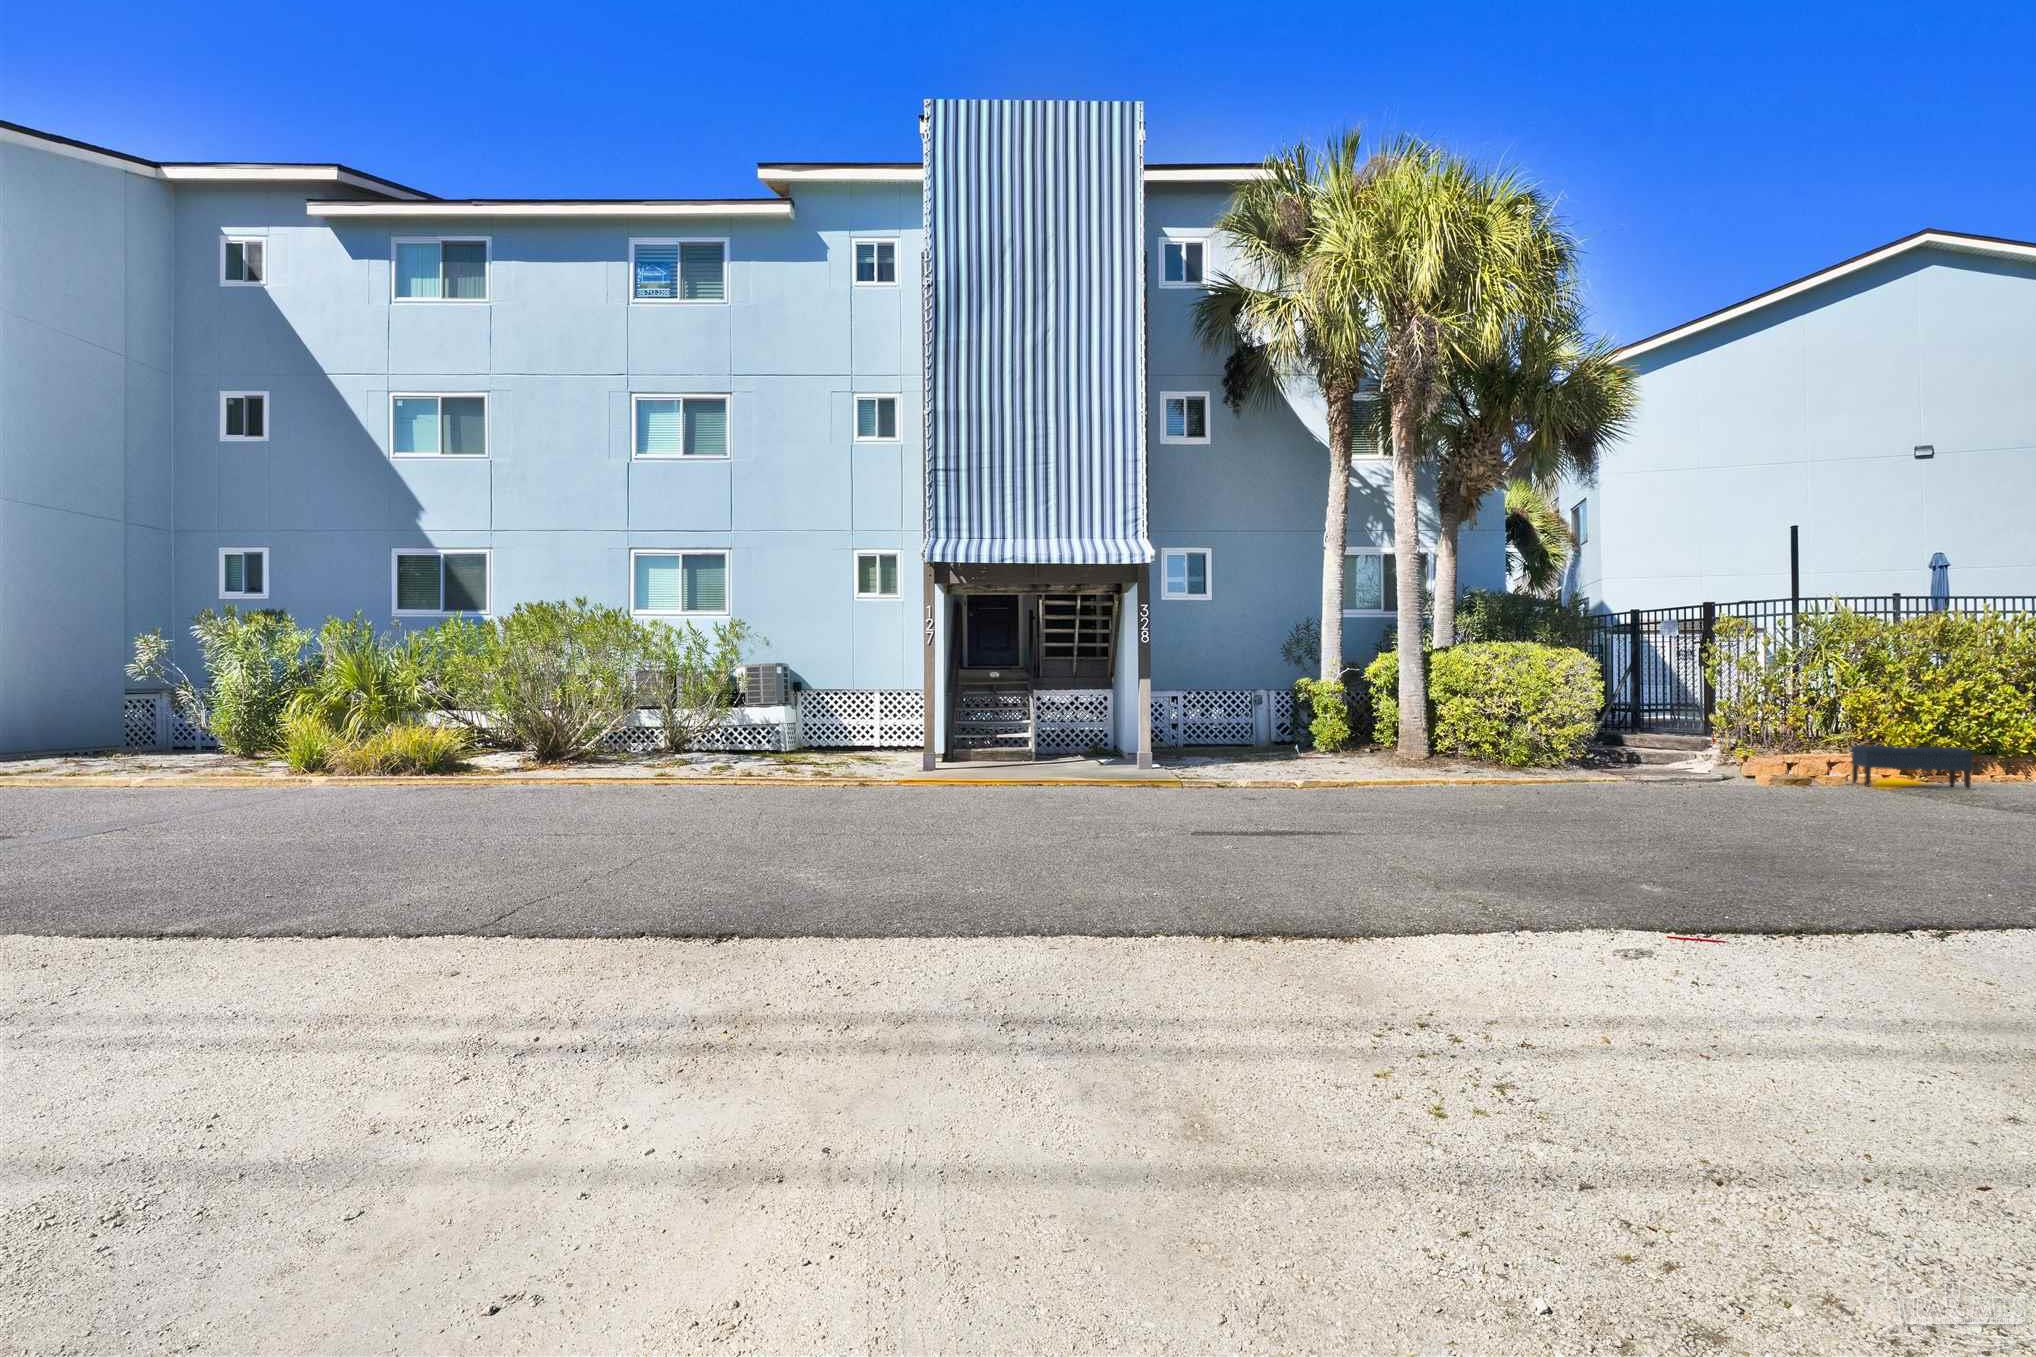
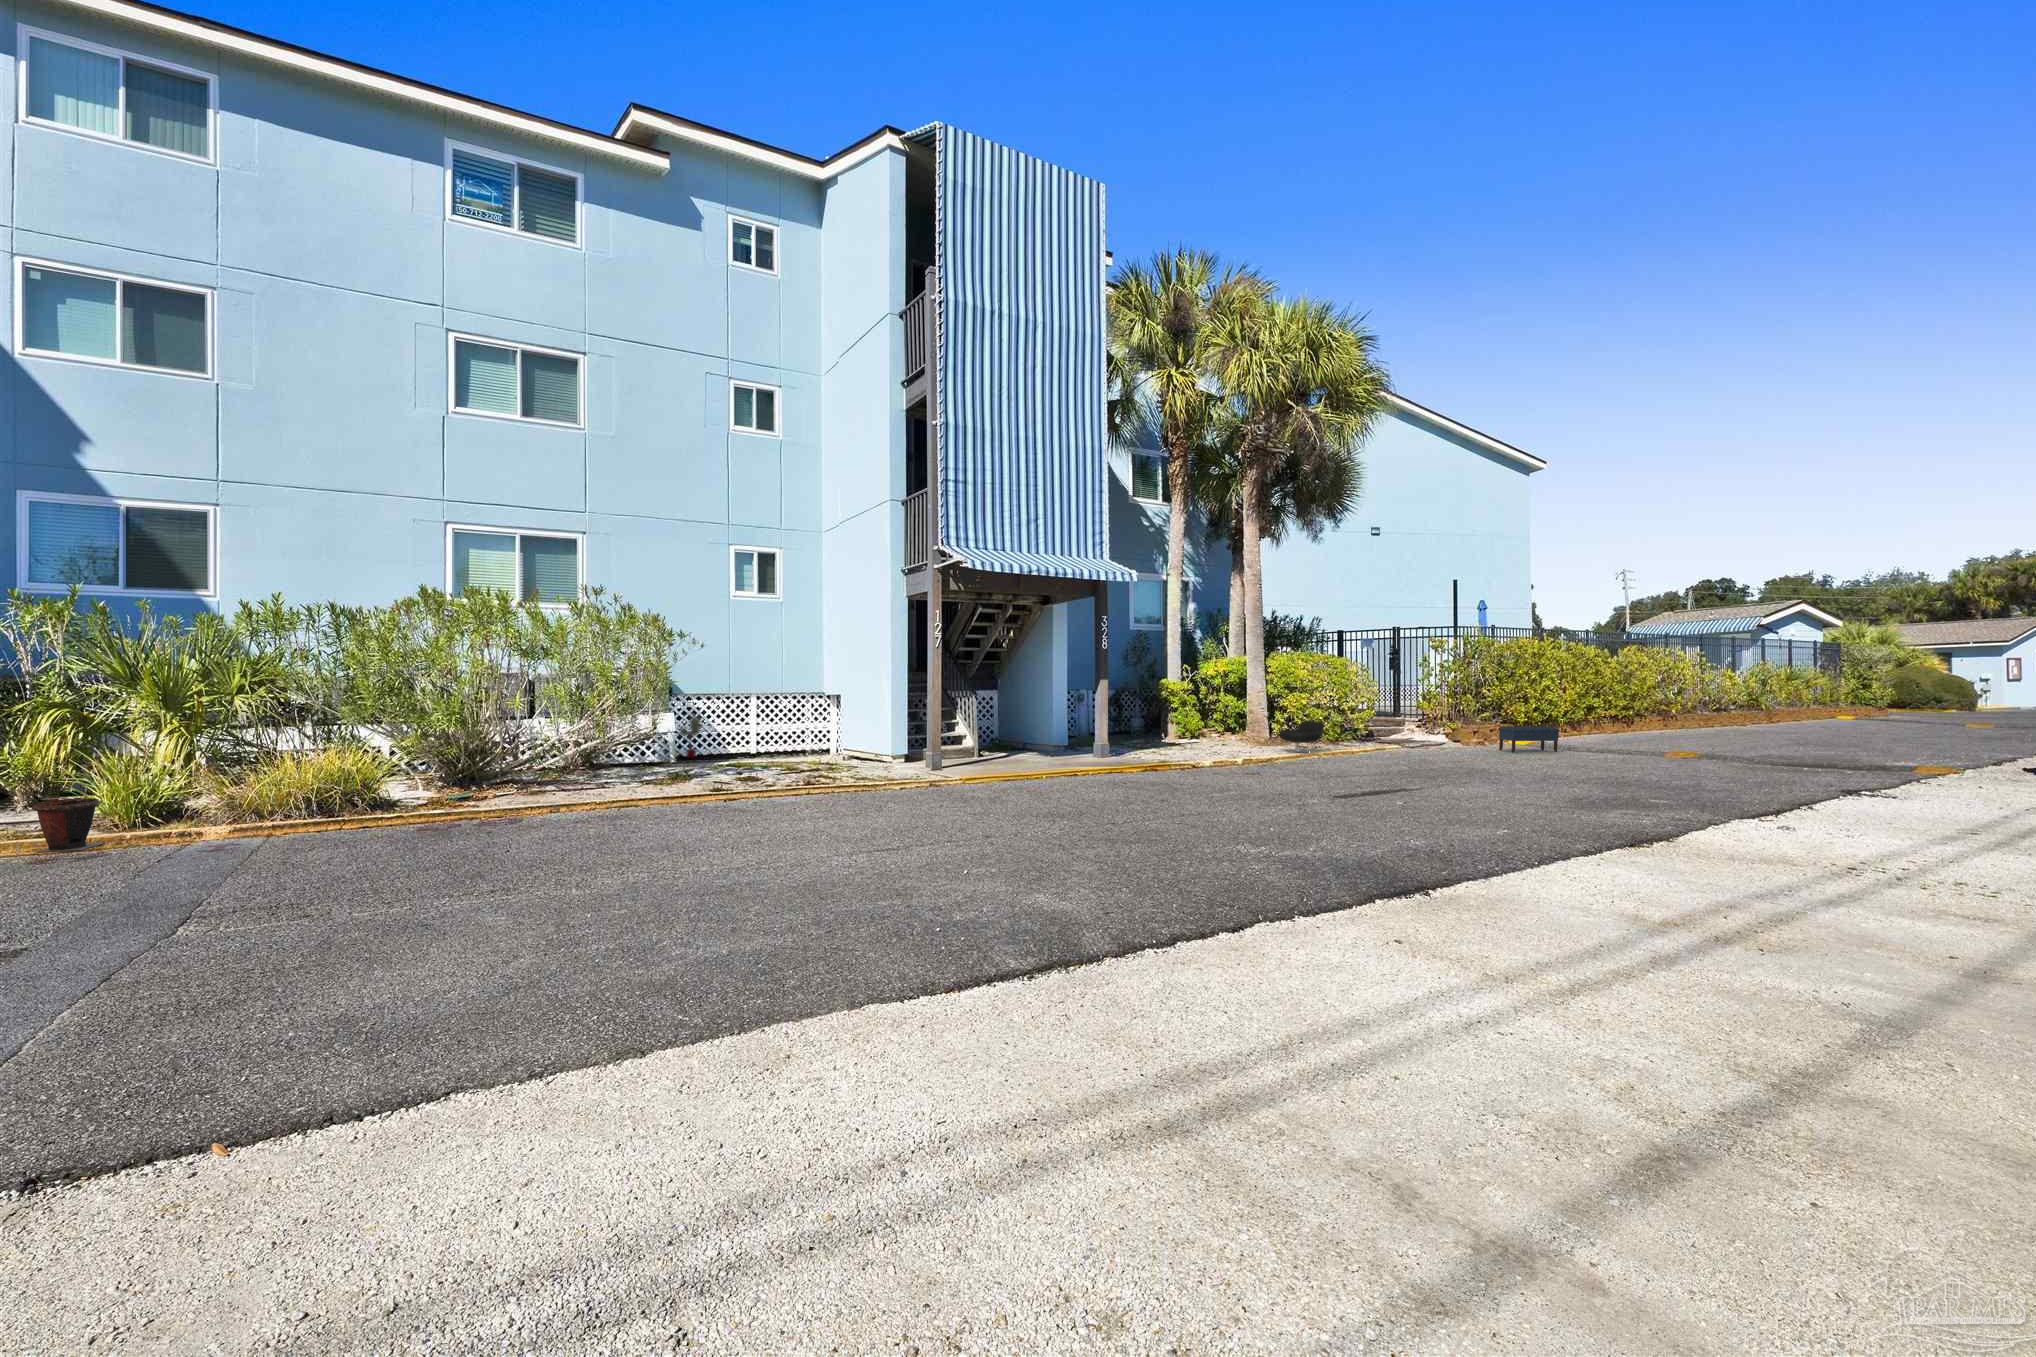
potted tree: none [801,706,829,749] -> present [678,715,702,758]
lounge chair: none [1452,727,1514,773] -> present [1278,720,1323,752]
waste bin: none [279,746,321,779] -> present [33,798,105,852]

